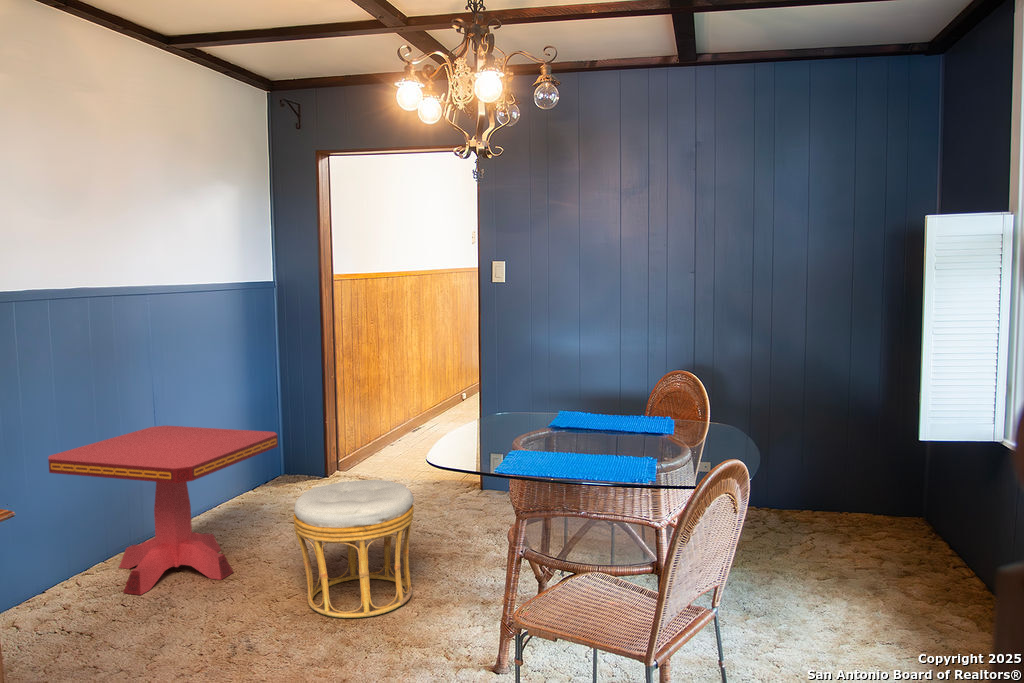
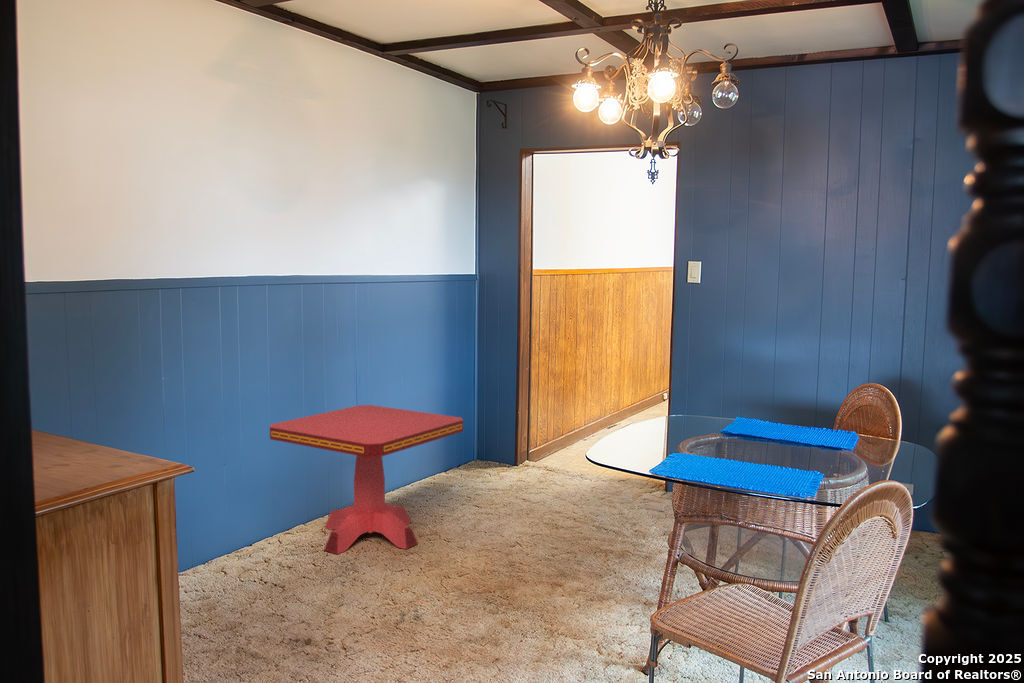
ottoman: present [293,480,414,618] -> none [468,470,581,601]

